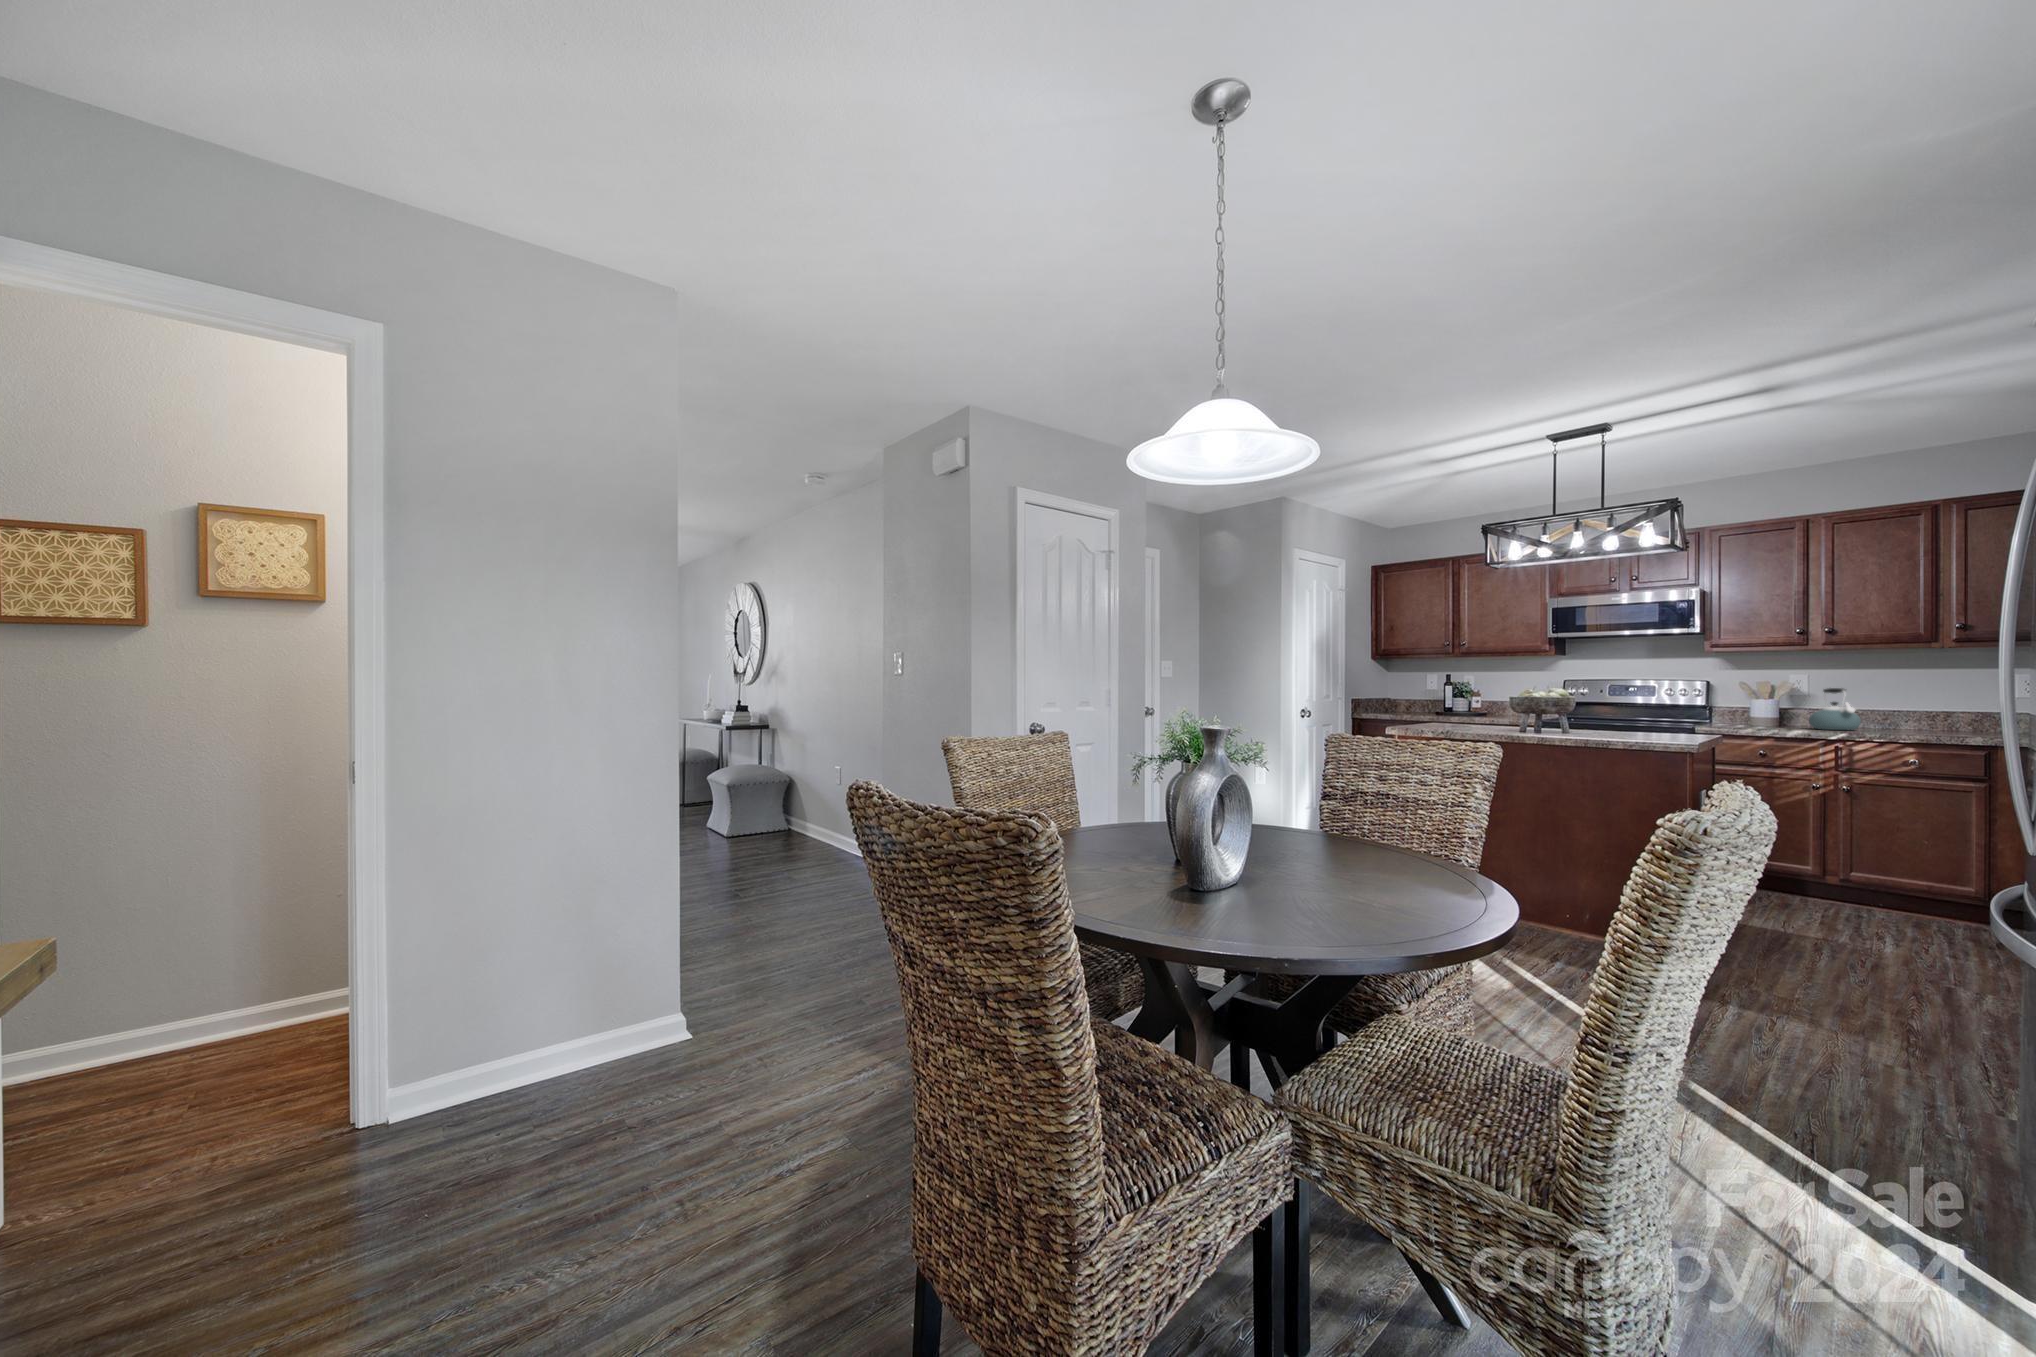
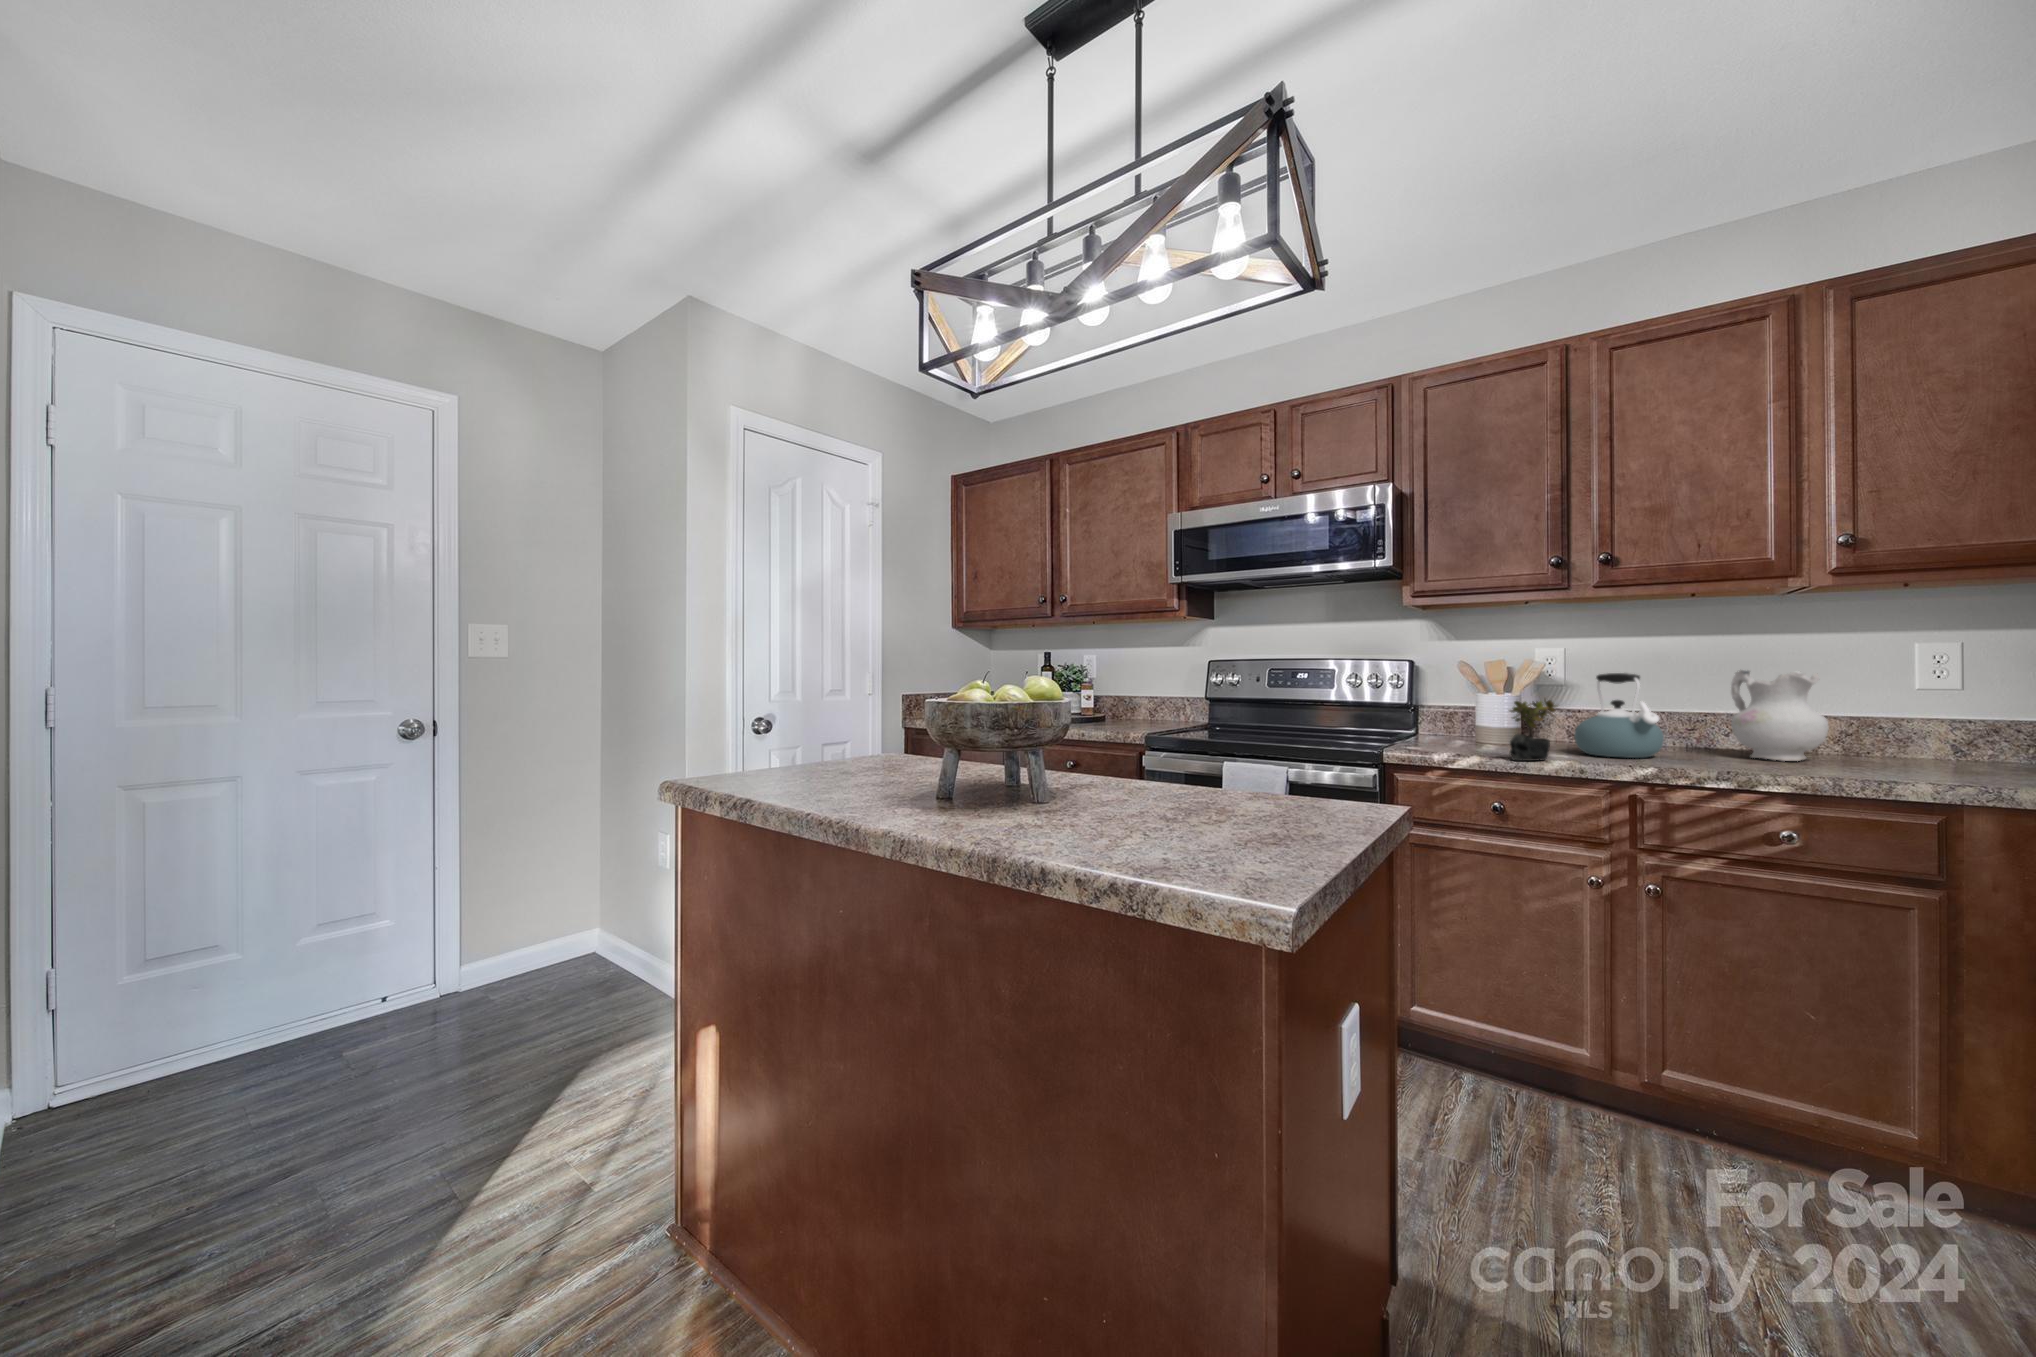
ceramic pitcher: none [1902,688,1956,733] -> present [1731,670,1829,761]
succulent plant: none [1767,698,1798,730] -> present [1510,700,1557,761]

